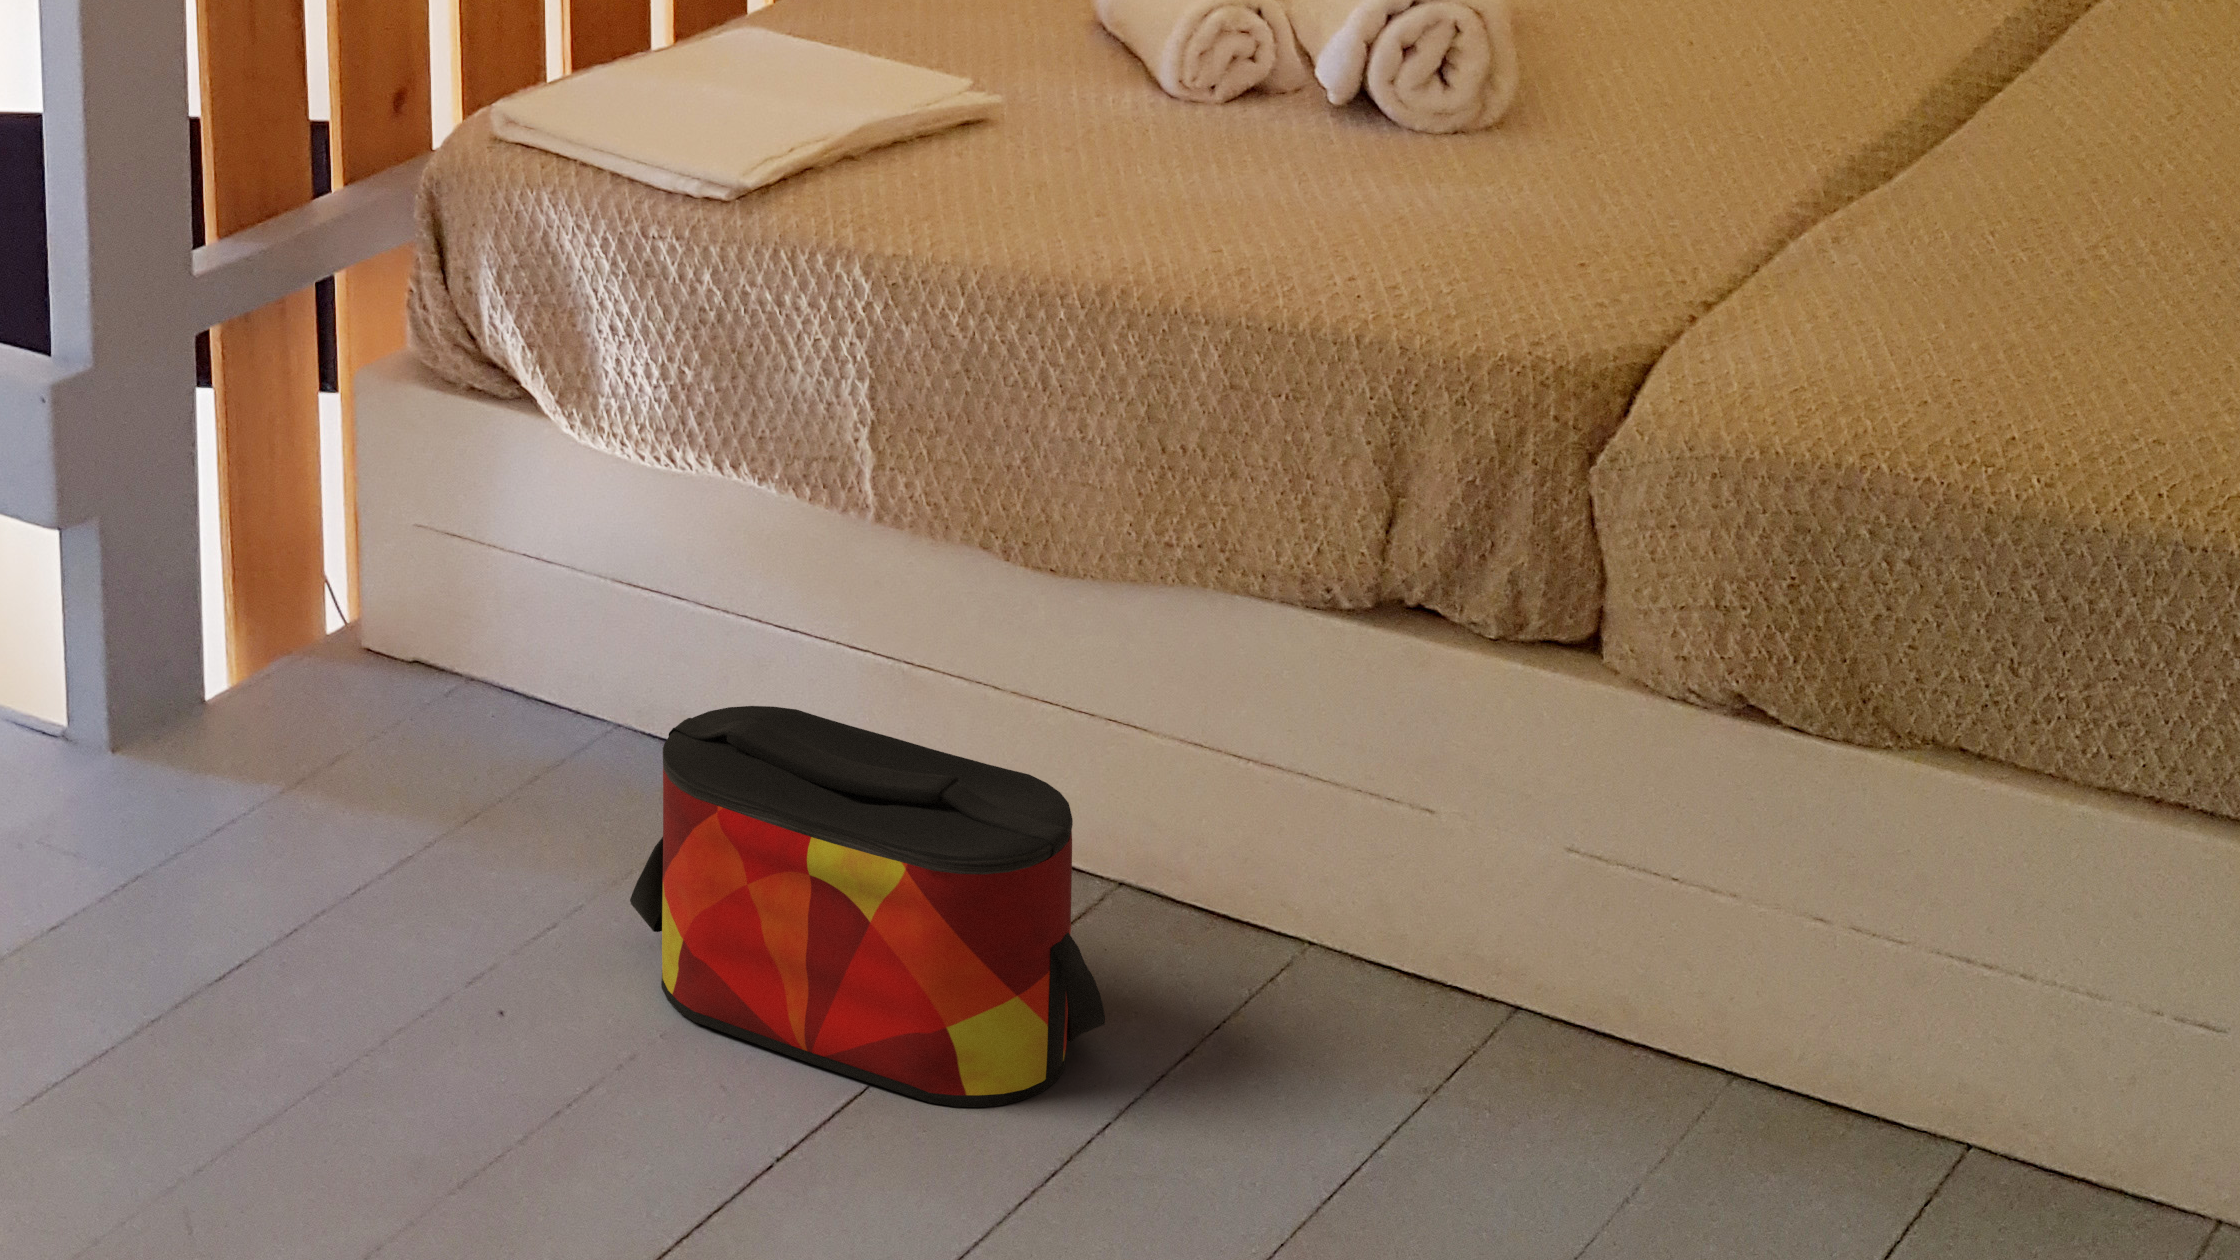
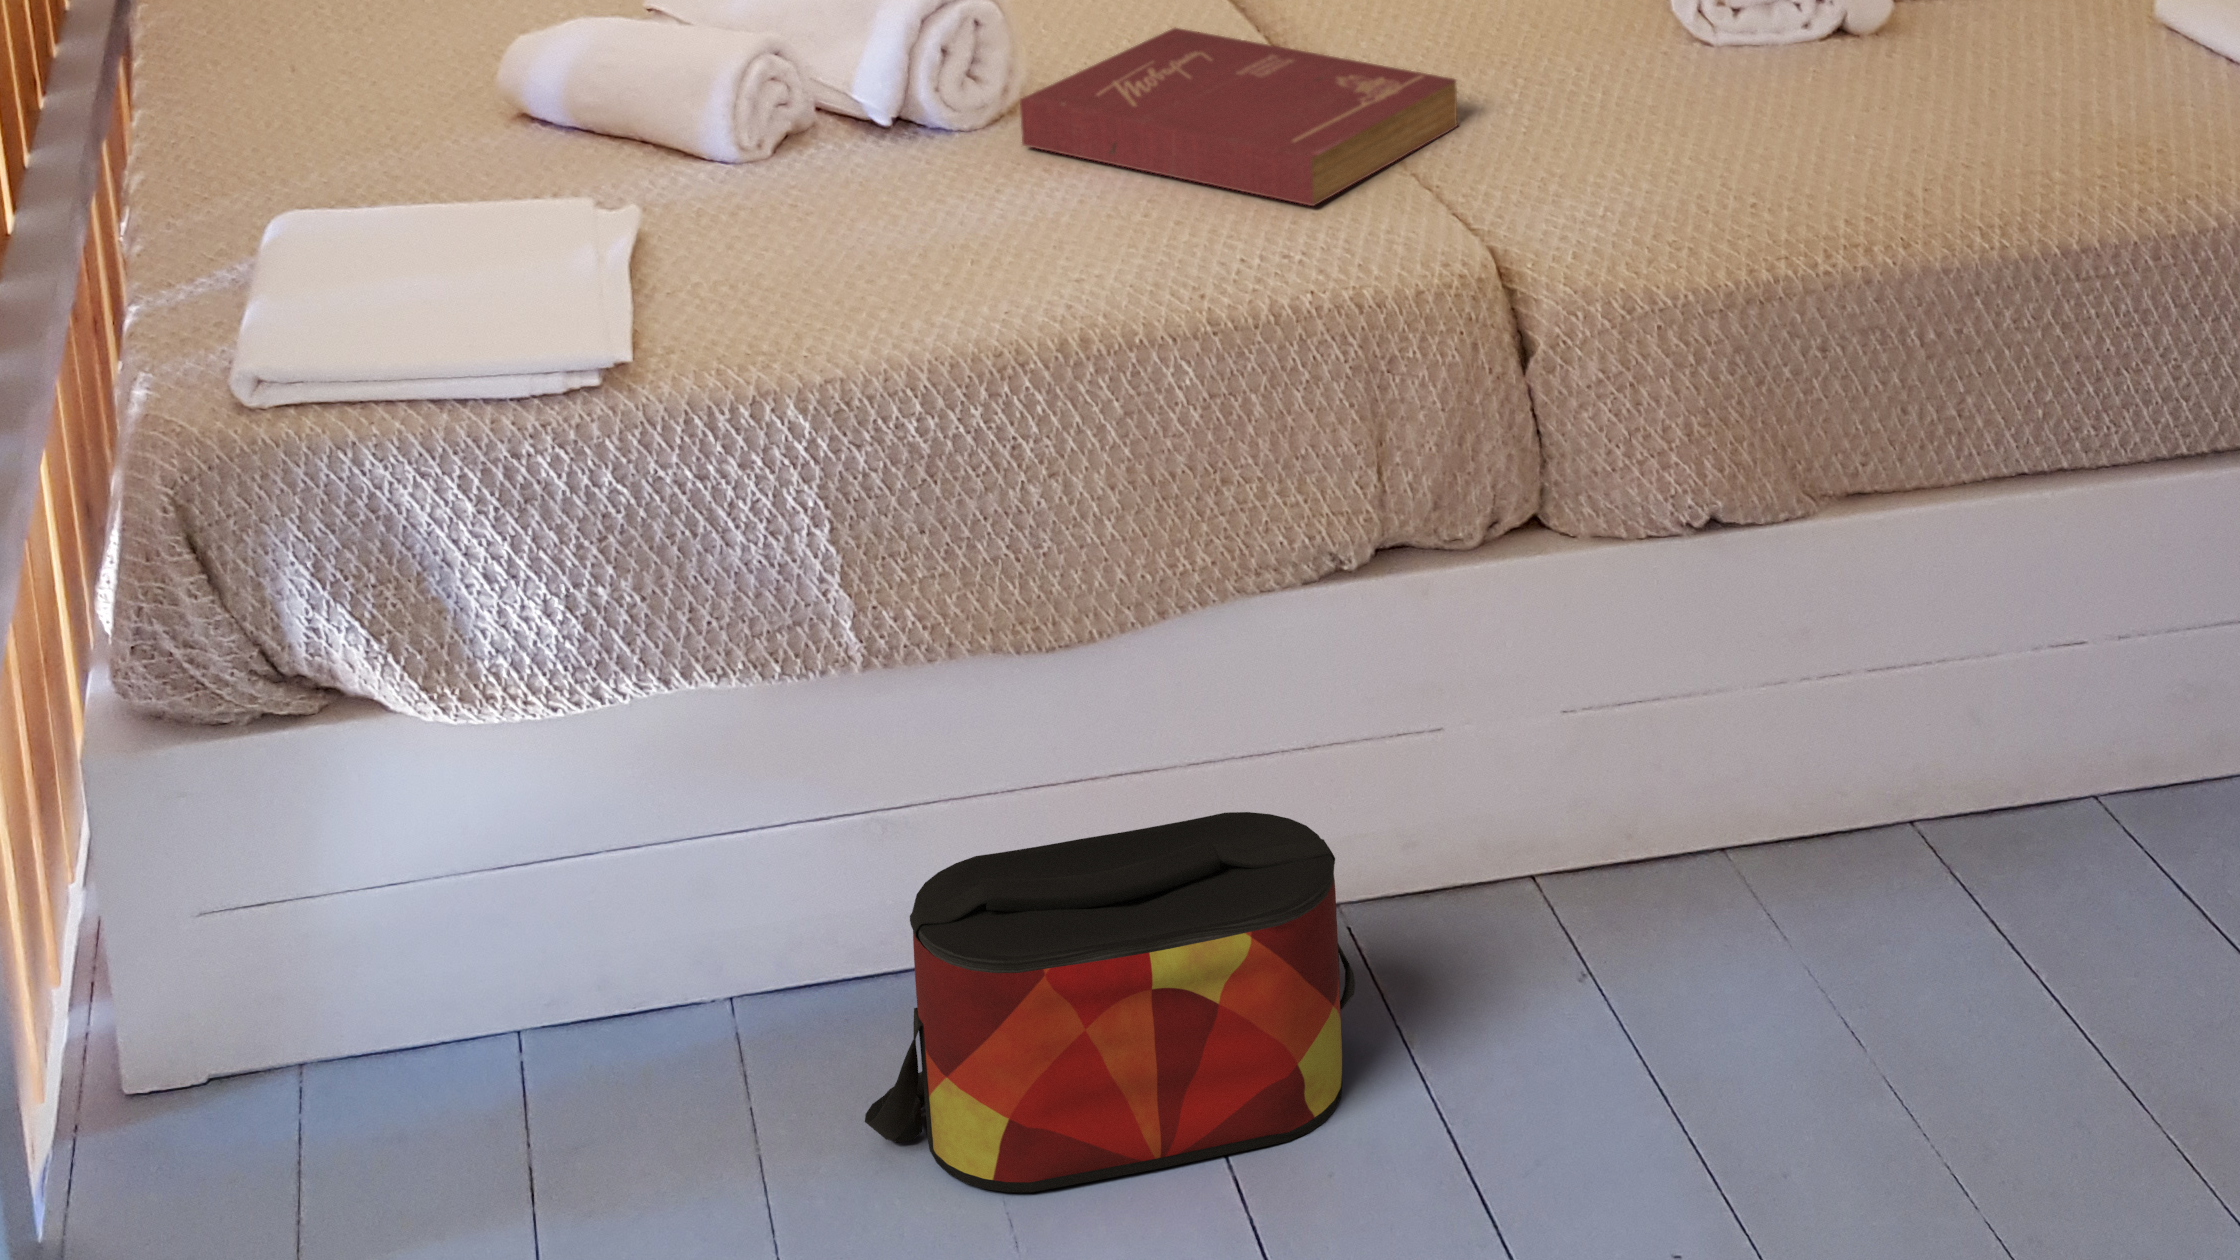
book: none [1407,86,1856,263] -> present [1020,28,1459,206]

